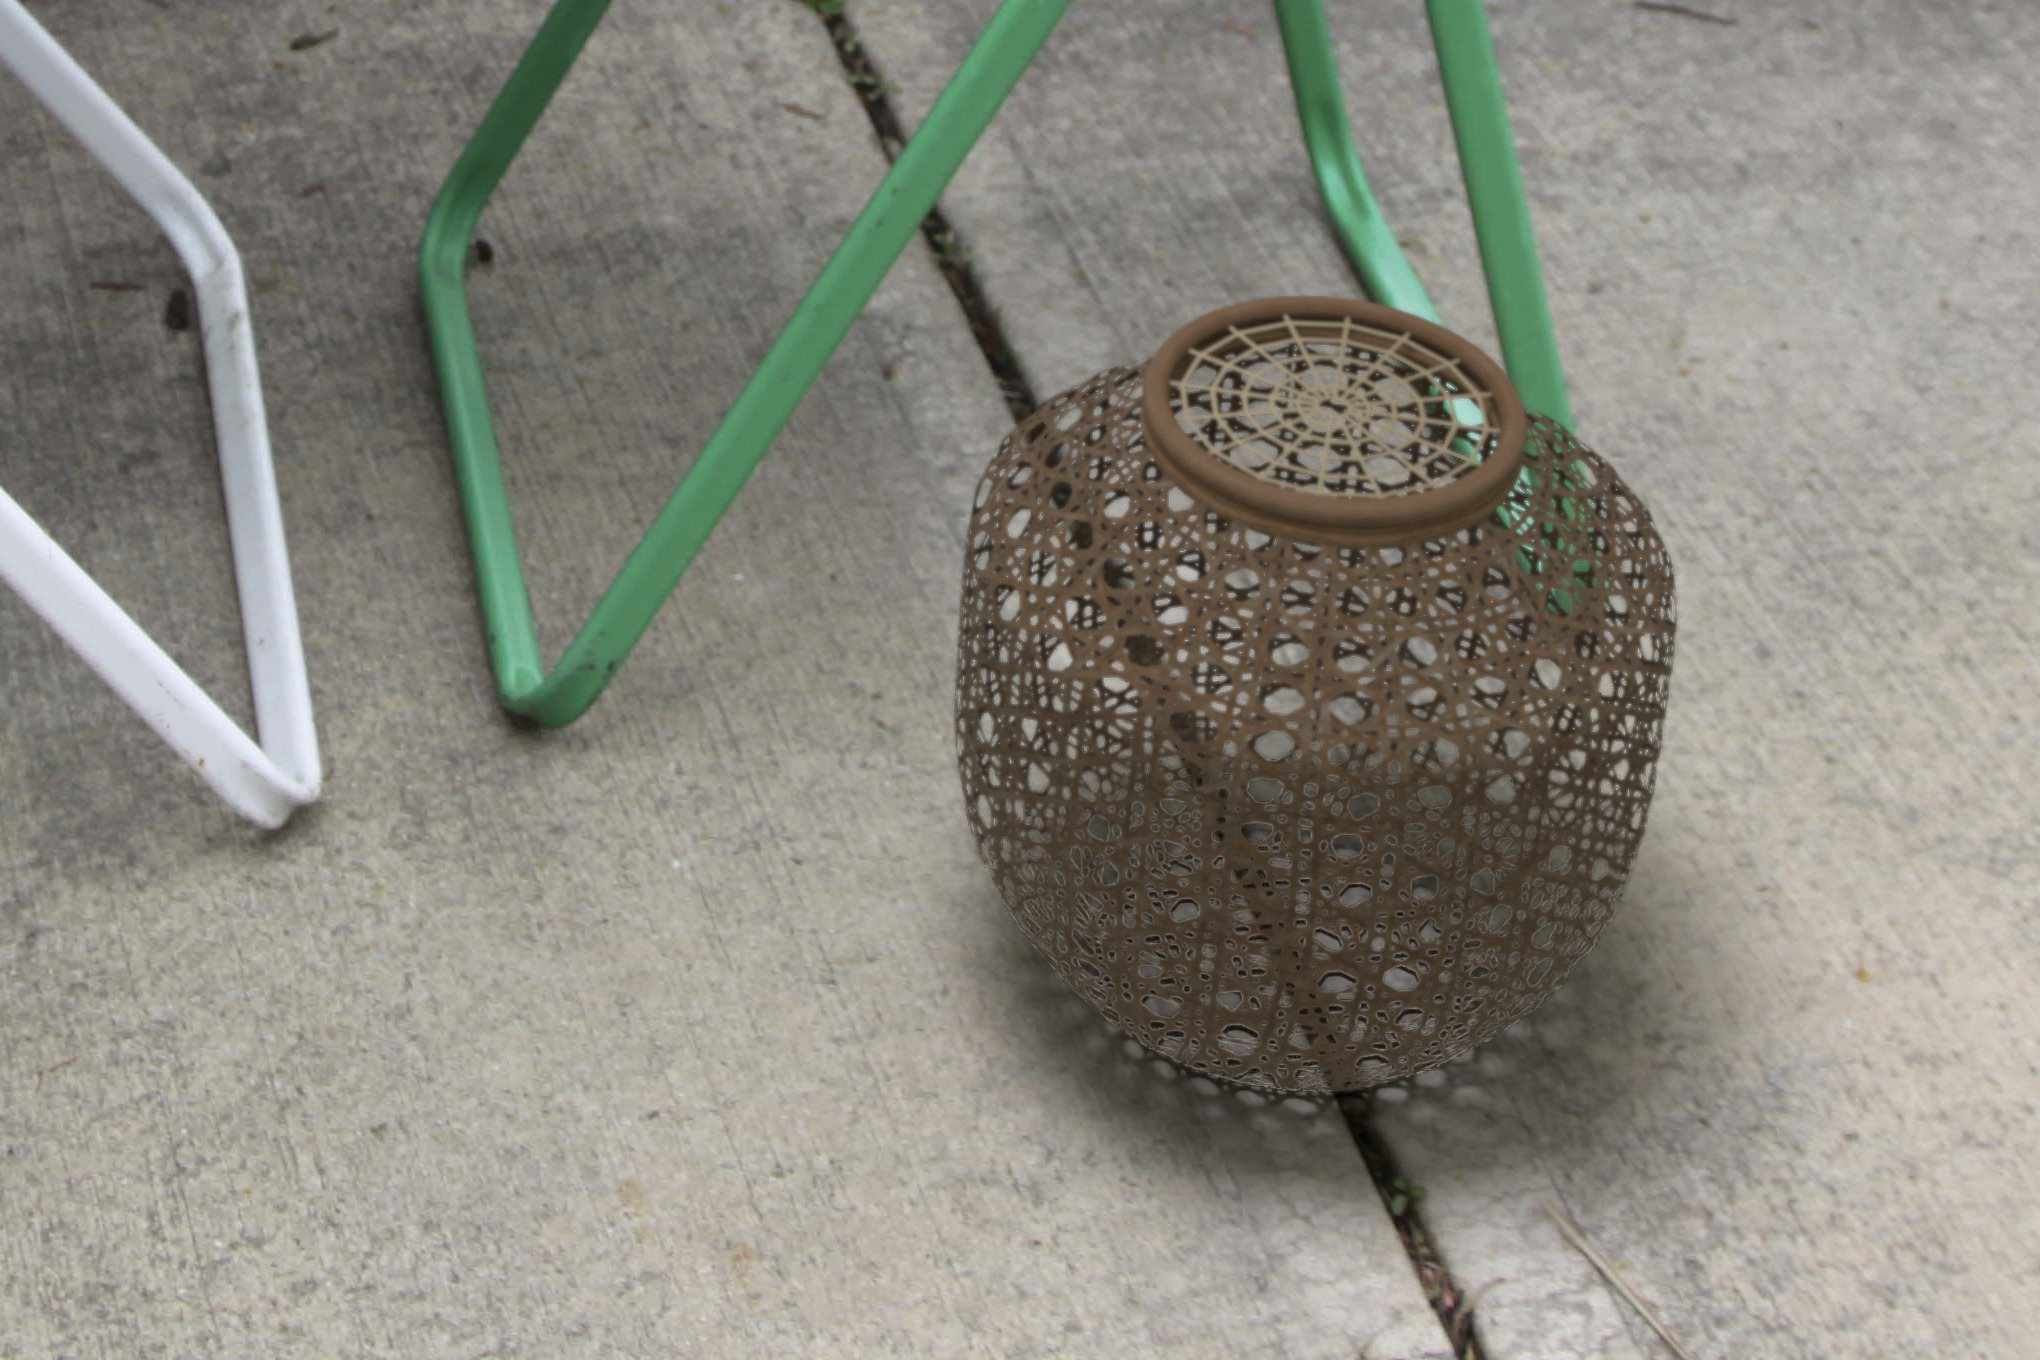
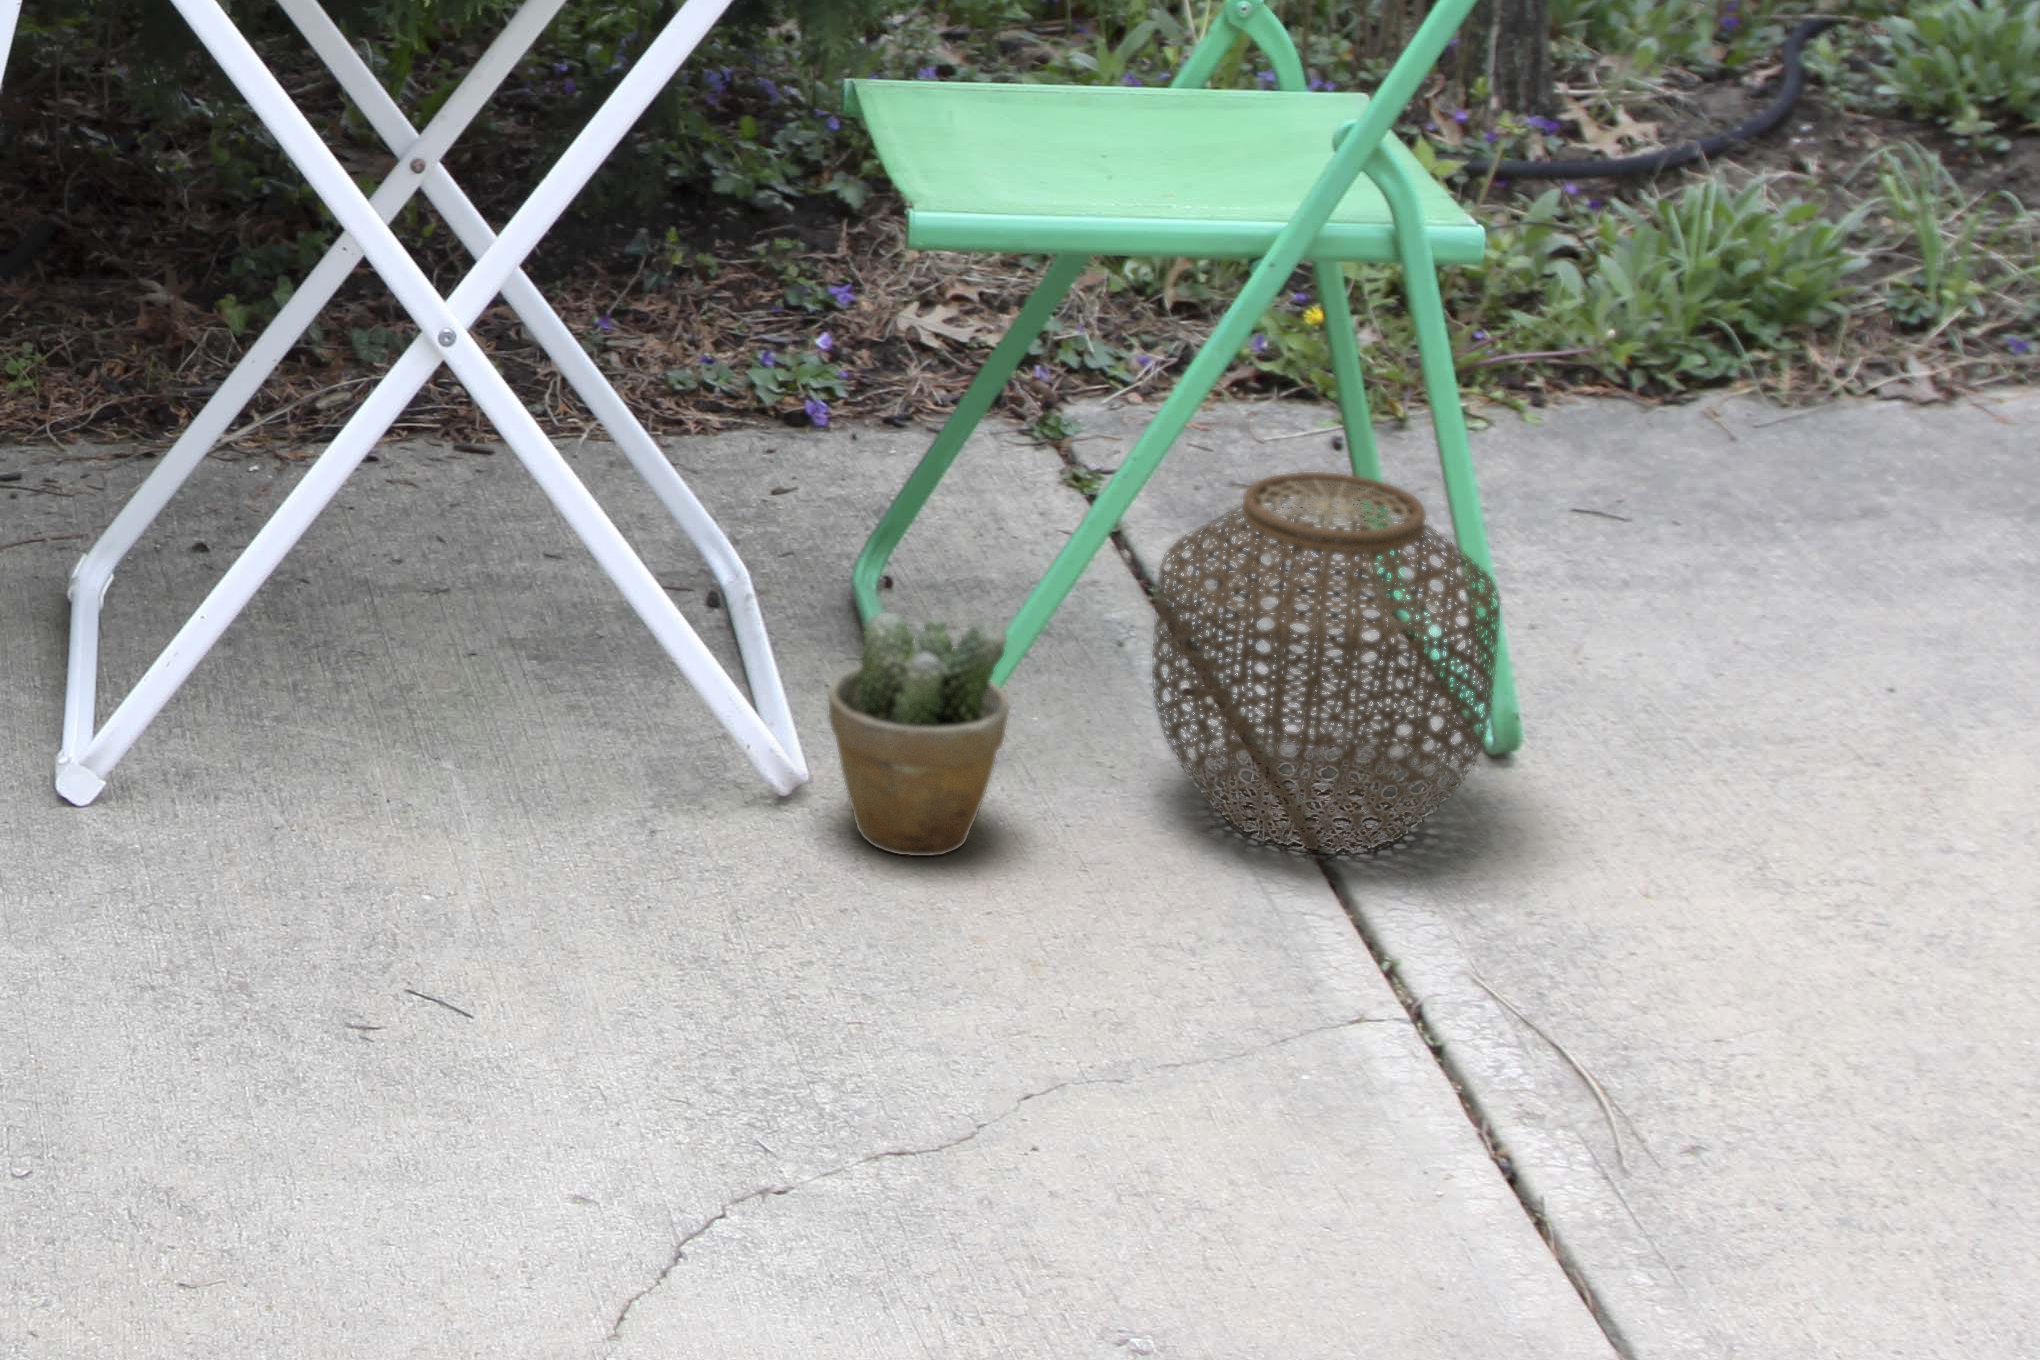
potted plant: none [265,701,656,1200] -> present [827,613,1009,856]

